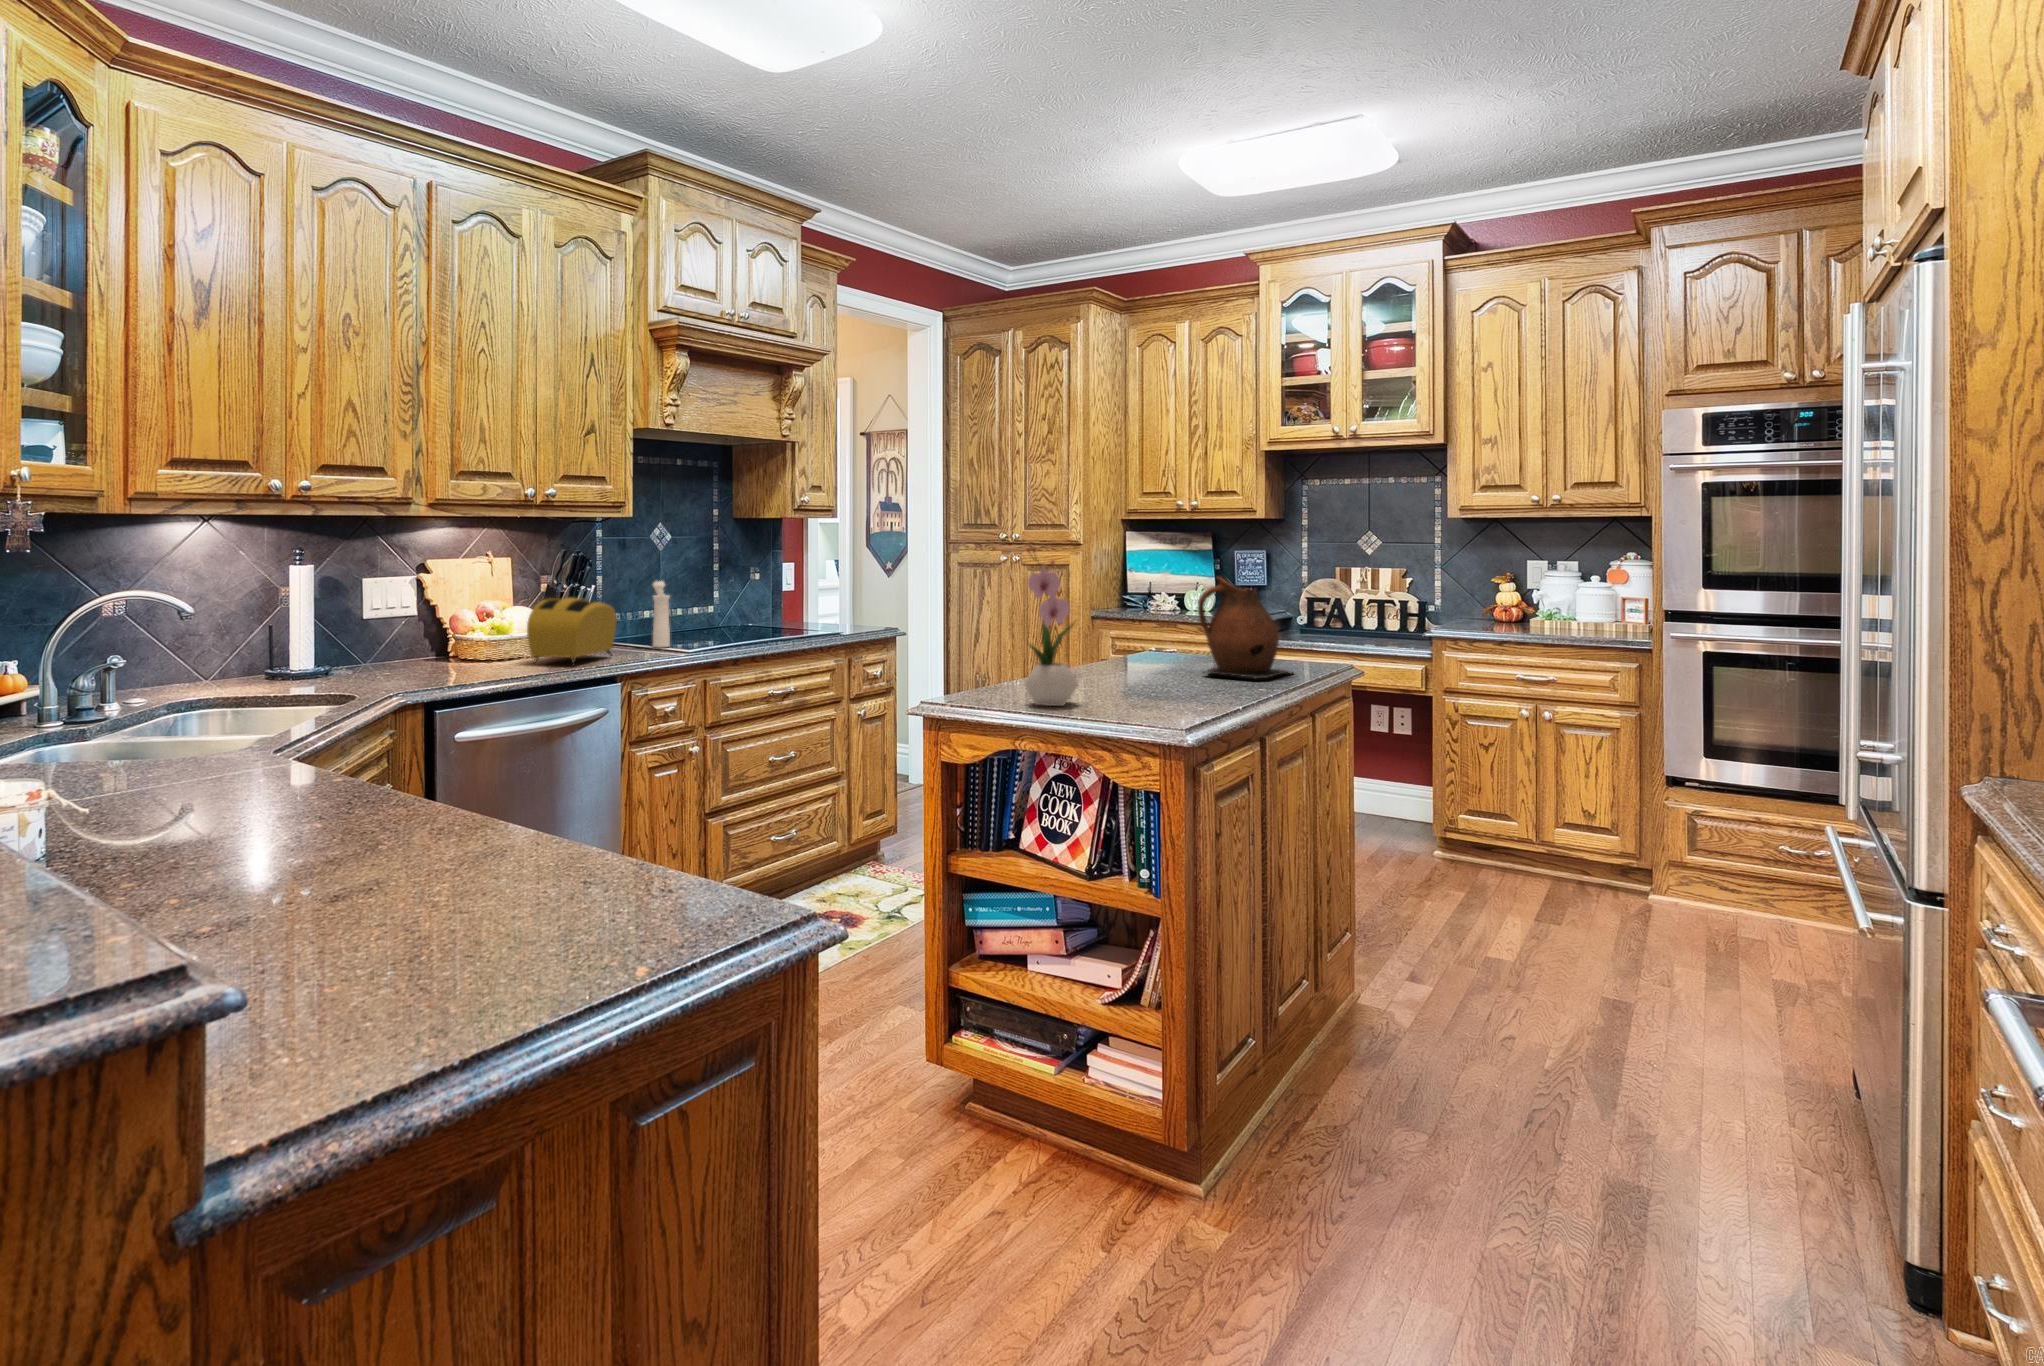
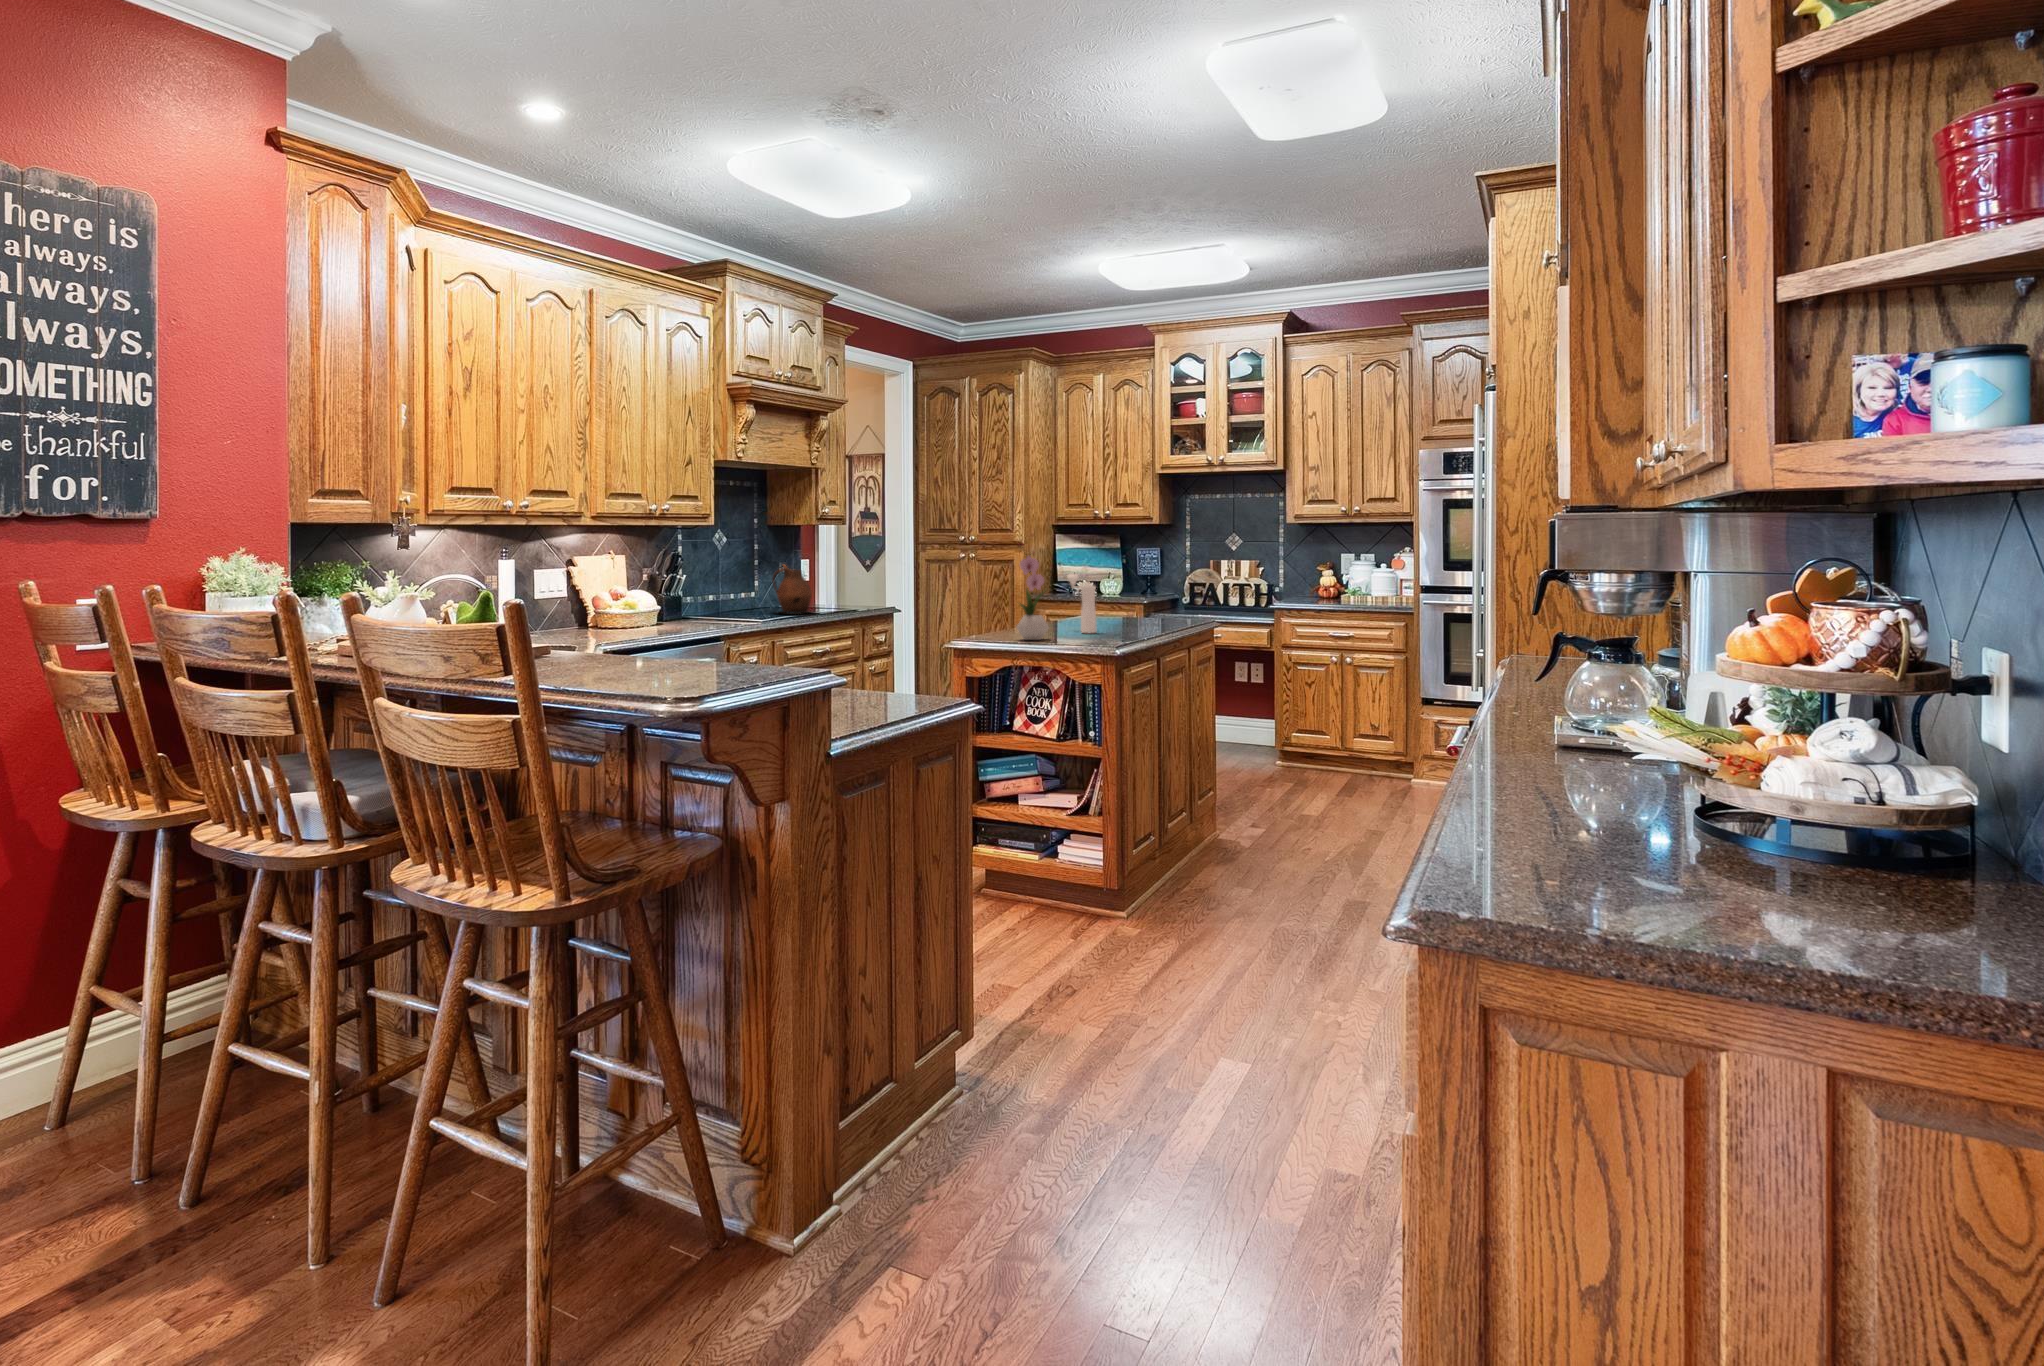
ceramic pitcher: present [1198,577,1292,679] -> present [773,565,812,614]
pepper mill: present [653,581,670,647] -> present [1068,574,1097,633]
toaster: present [527,598,617,664] -> none [654,582,711,630]

